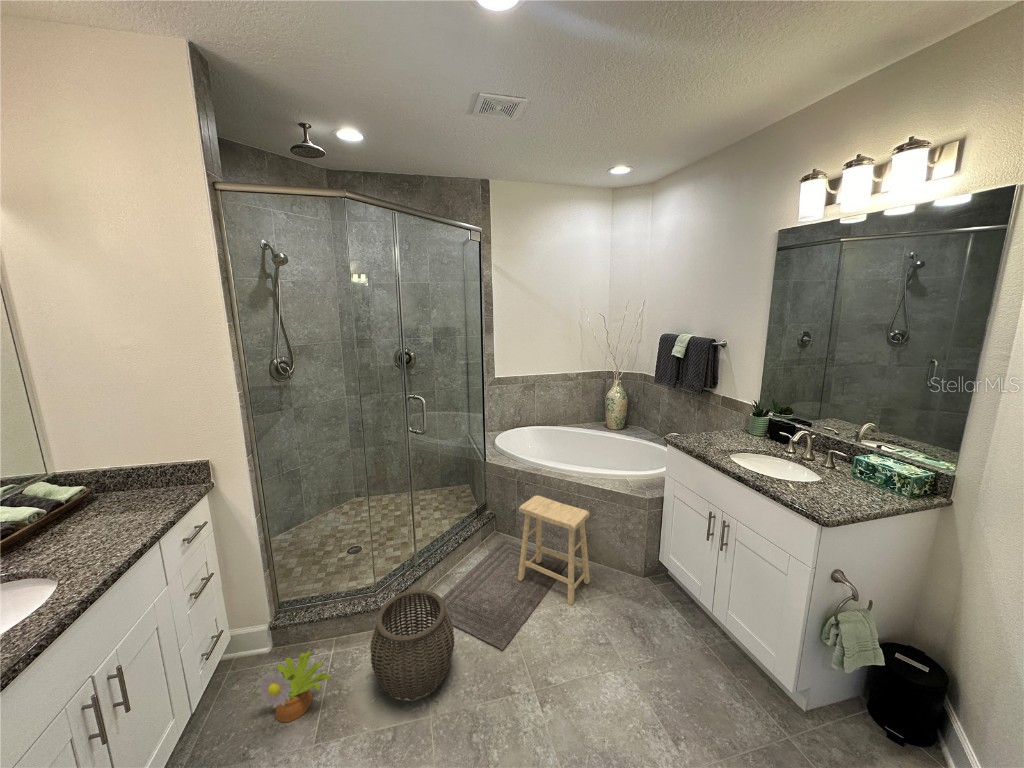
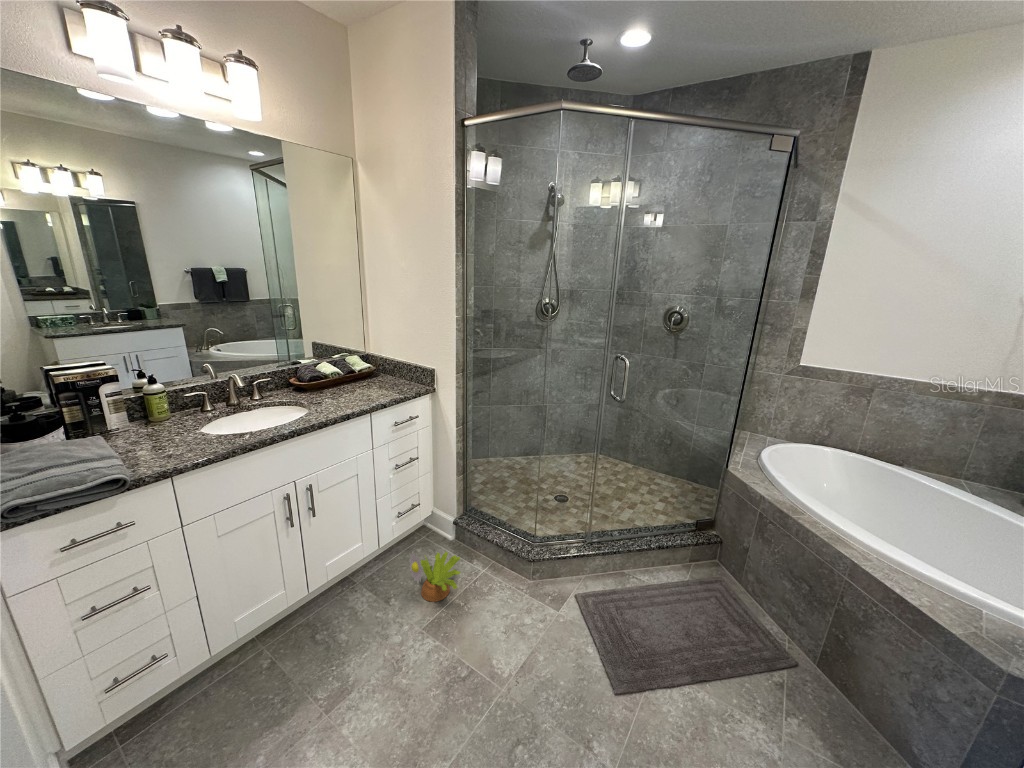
footstool: present [518,496,590,605] -> none [703,545,841,724]
woven basket: present [370,590,455,700] -> none [482,556,570,669]

